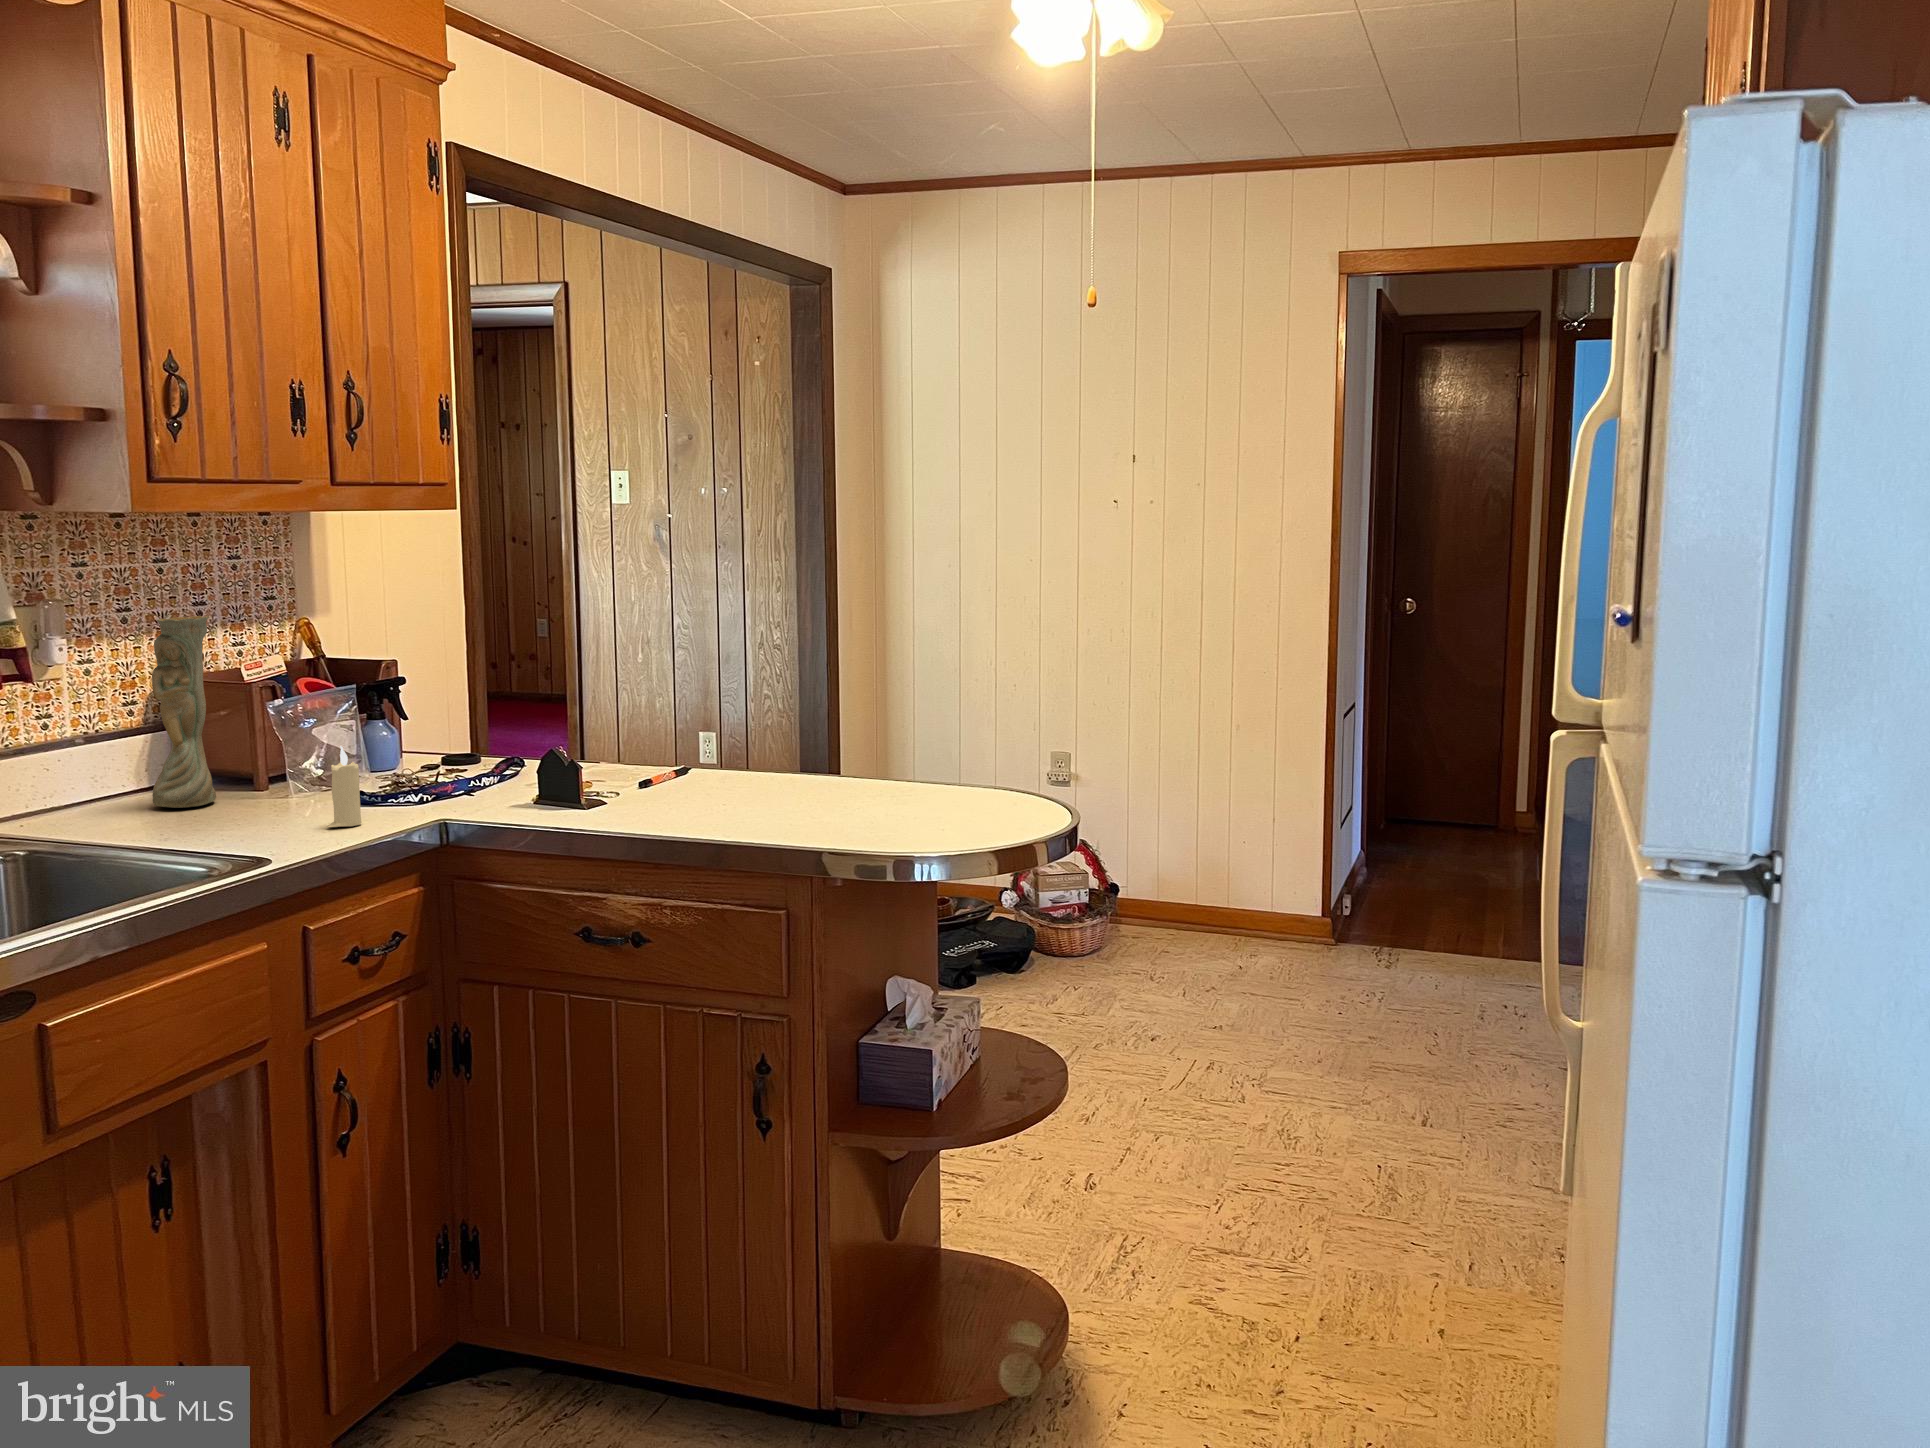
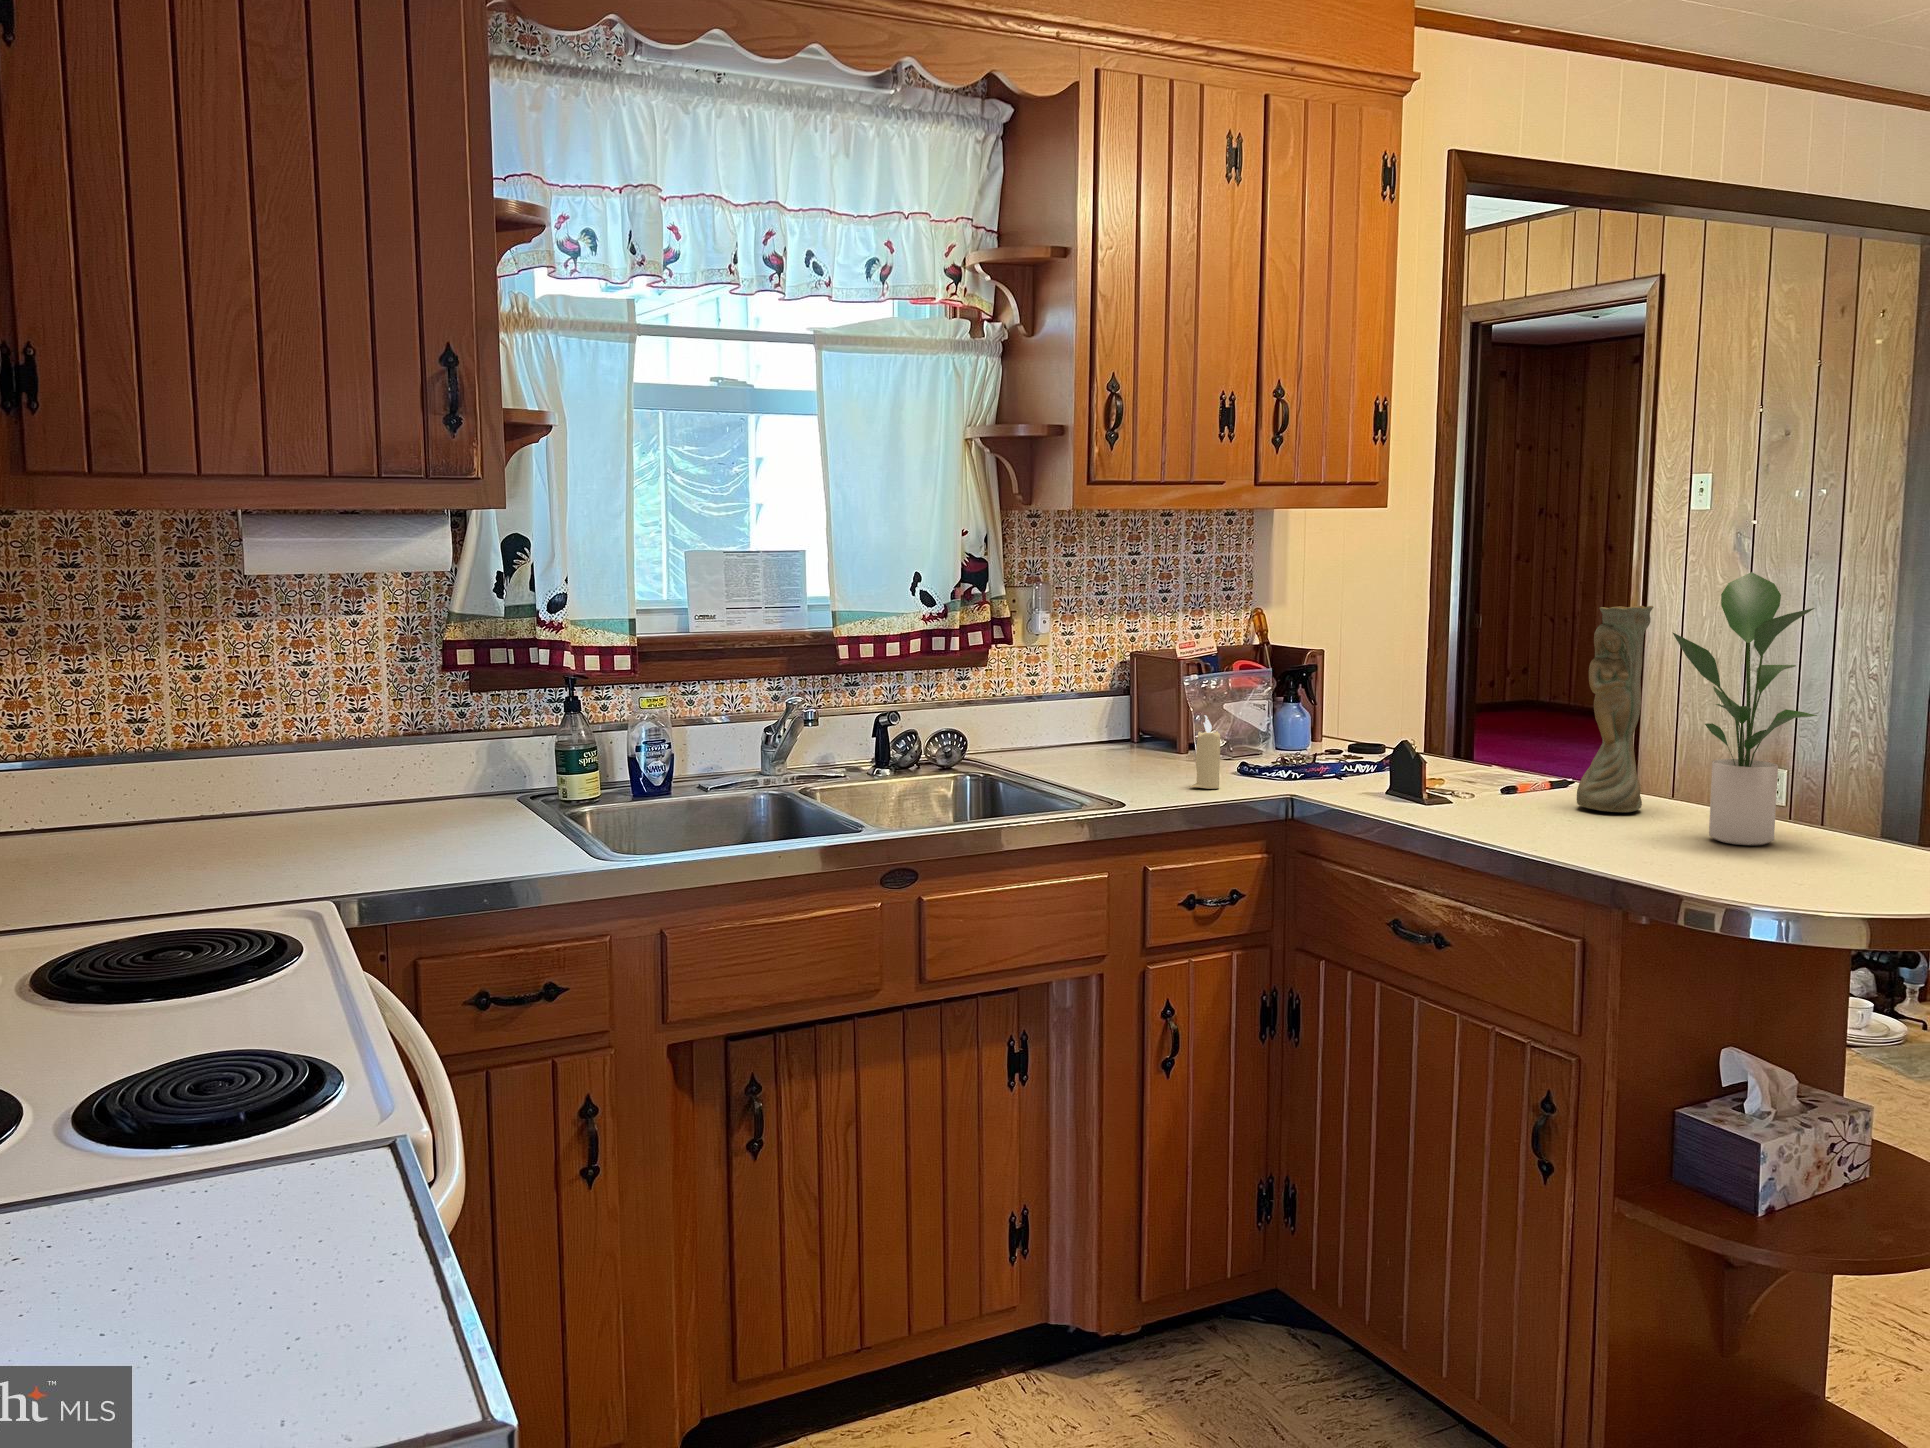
potted plant: none [818,578,926,807] -> present [1673,572,1817,845]
vase: present [152,616,216,808] -> present [1577,606,1654,812]

